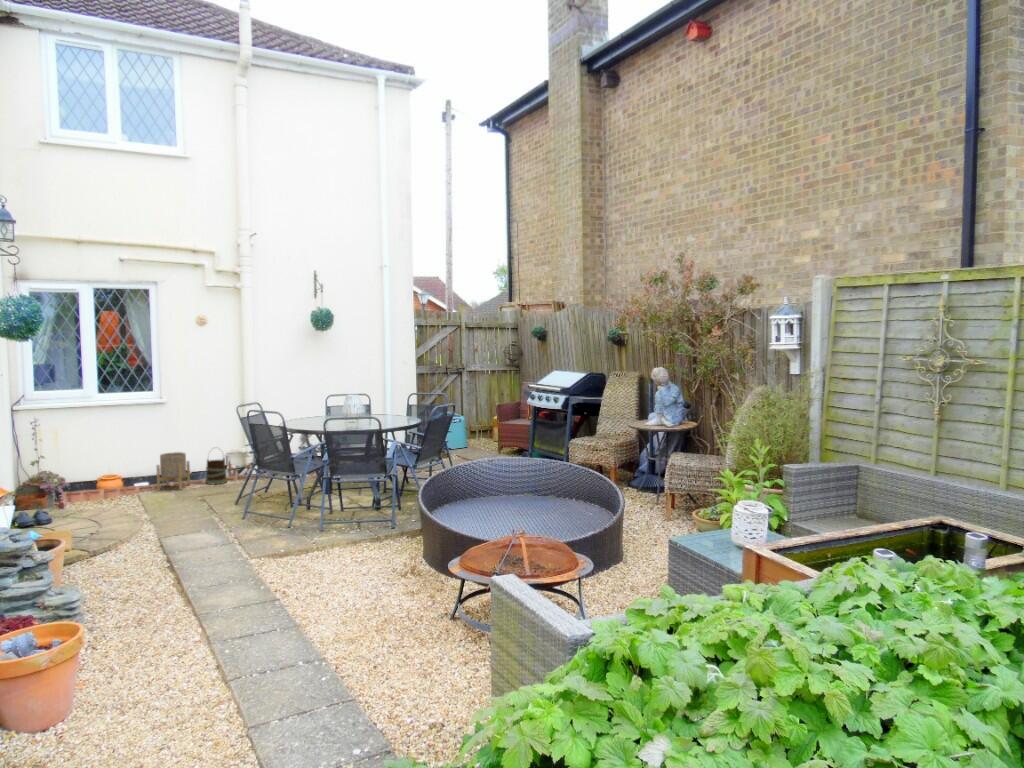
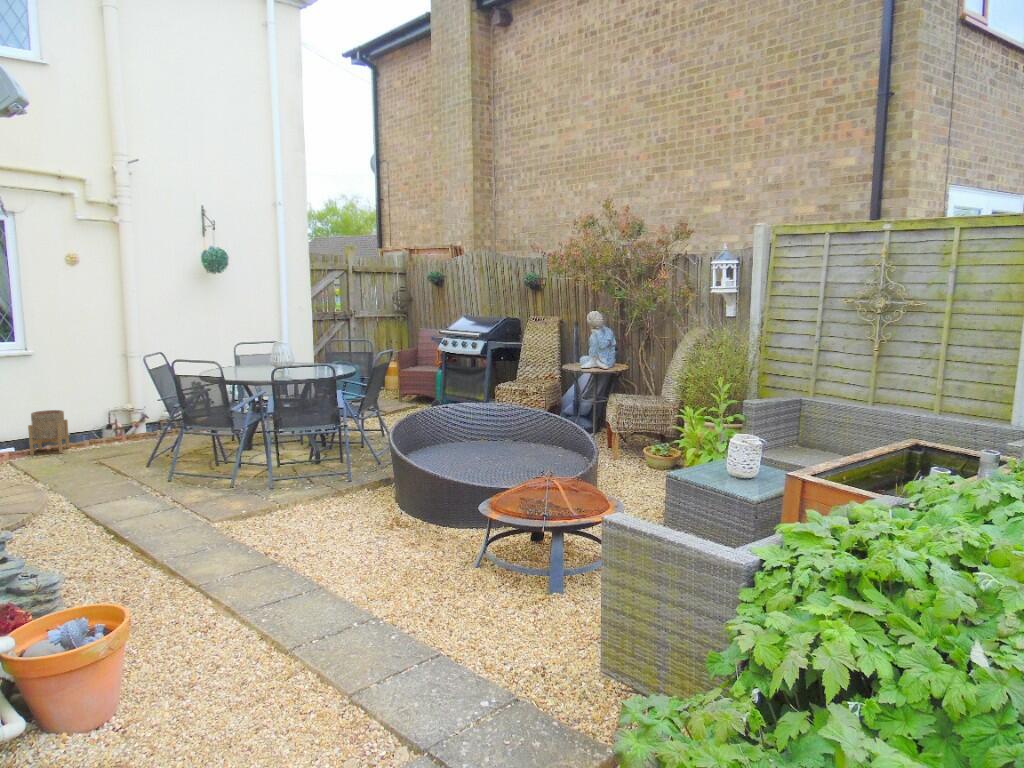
wooden bucket: present [206,459,227,485] -> none [87,403,114,446]

